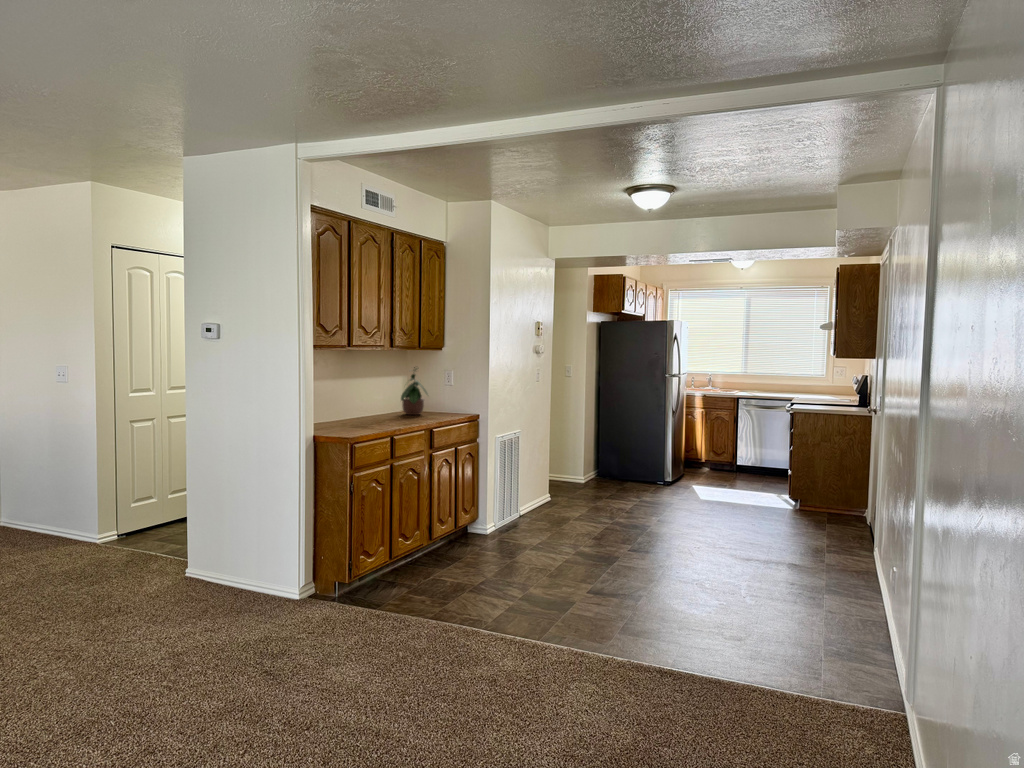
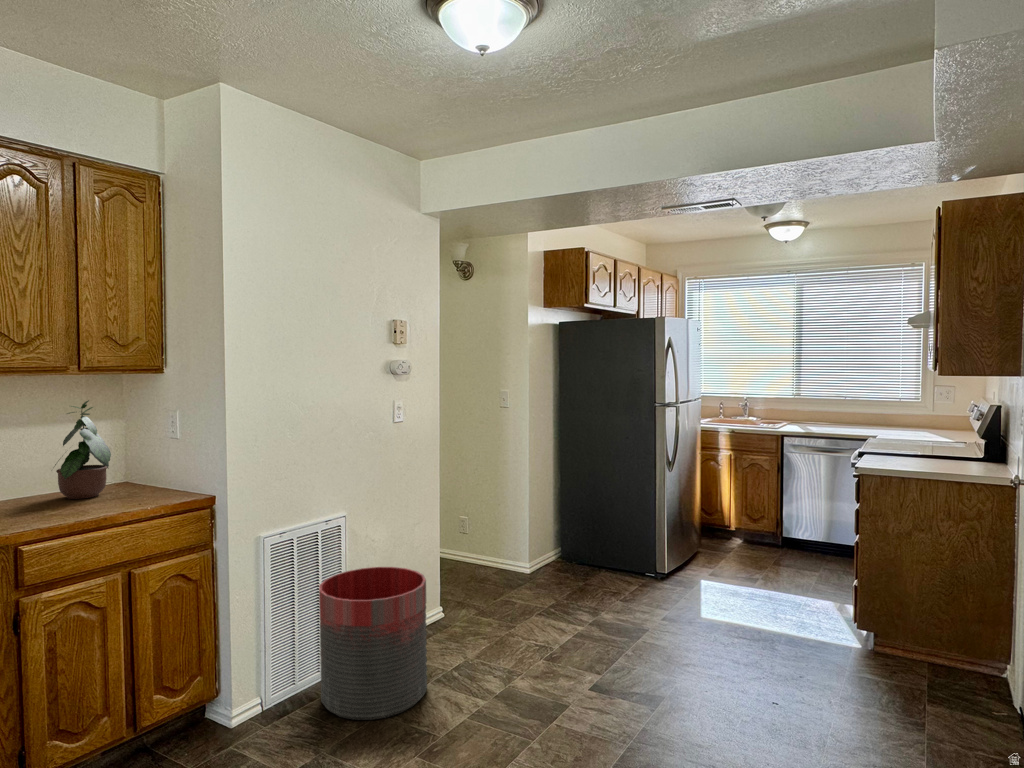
trash can: none [519,460,575,531] -> present [319,567,427,720]

